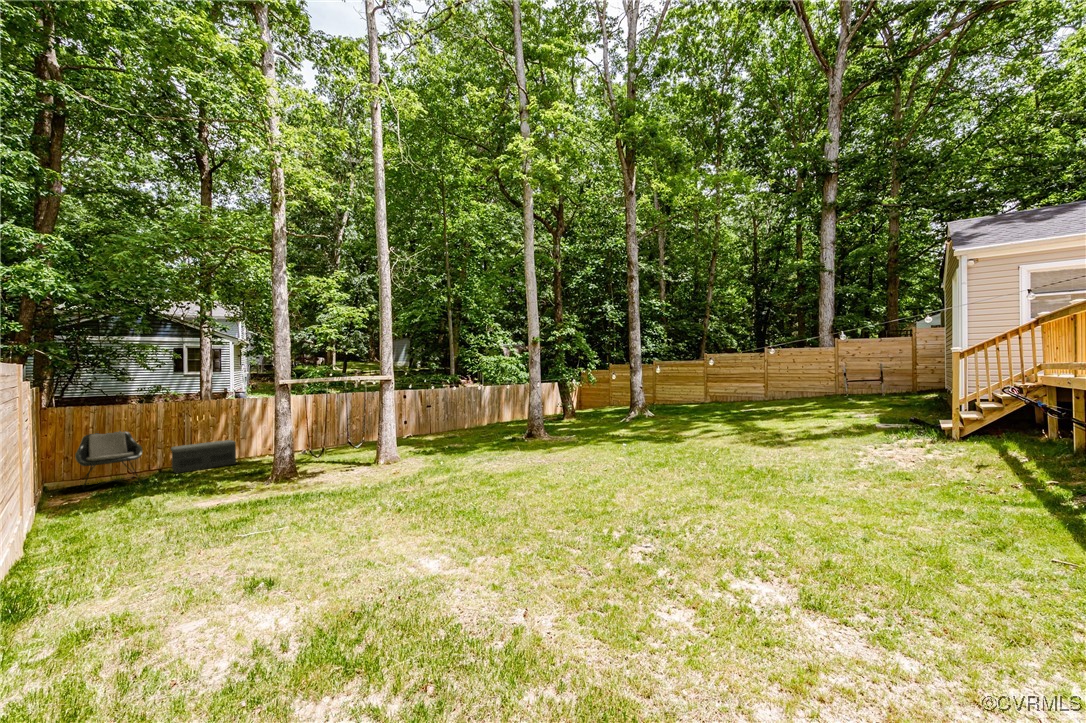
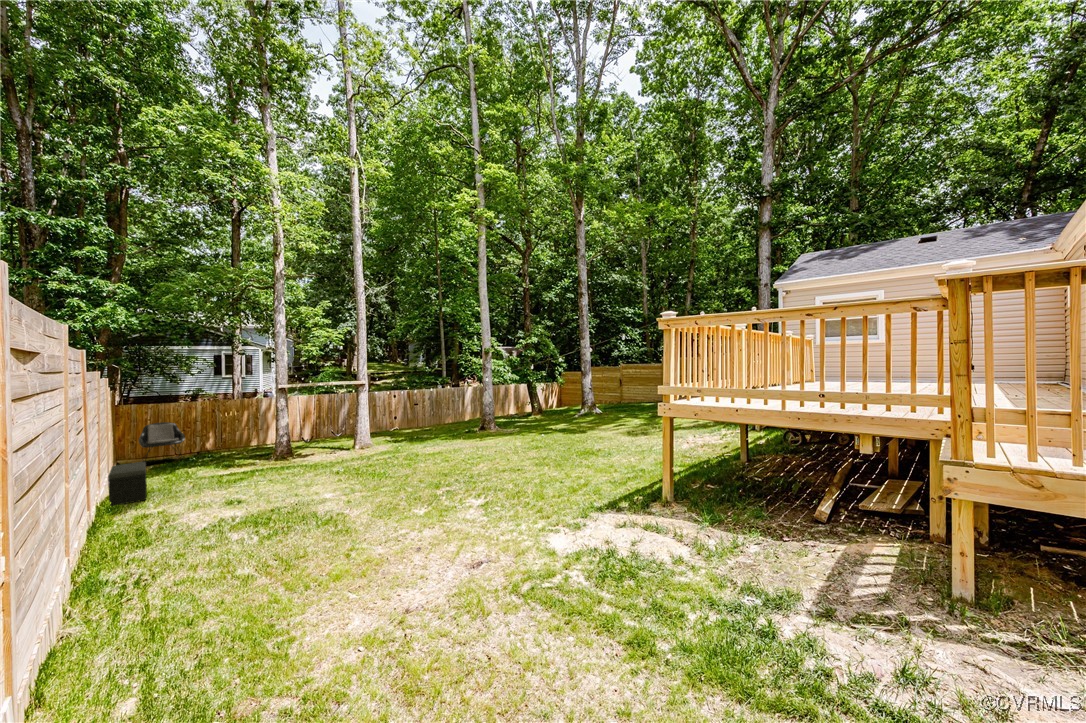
storage bench: present [171,440,236,473] -> present [108,462,147,506]

